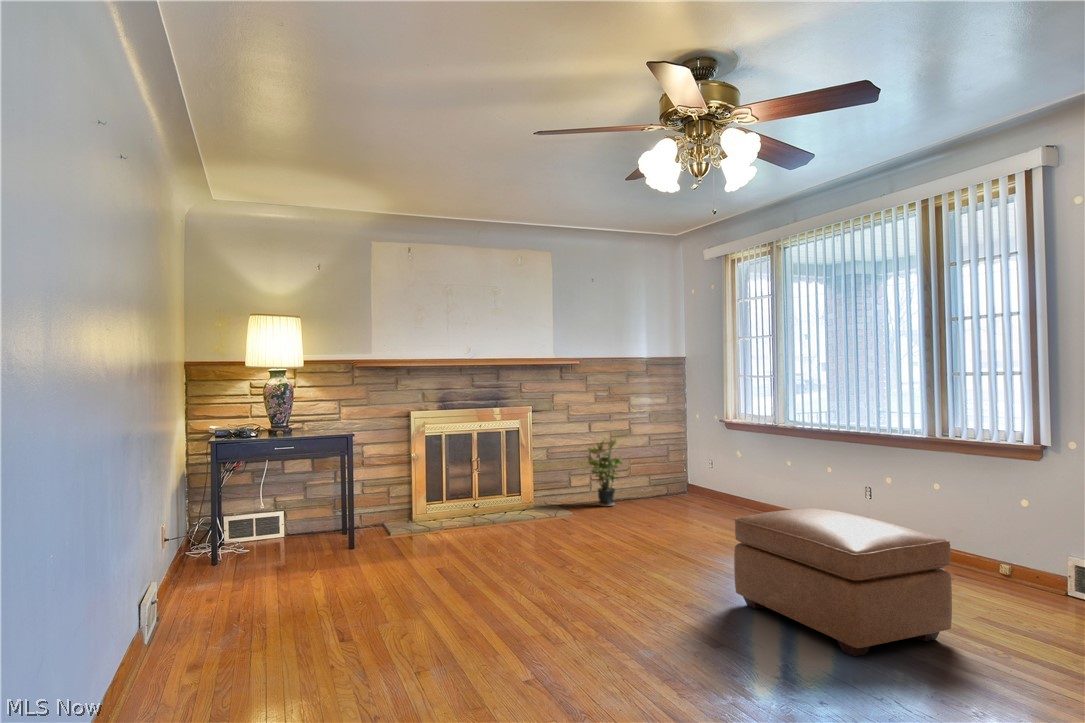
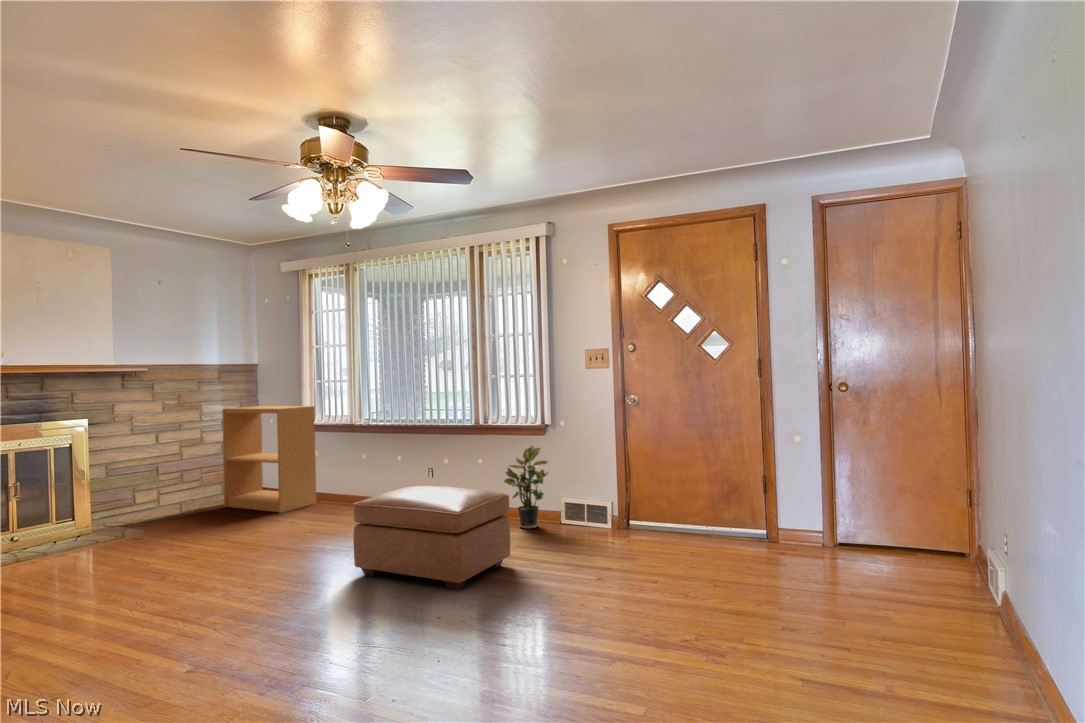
bookshelf: none [648,401,737,515] -> present [223,406,316,513]
potted plant: present [588,438,623,507] -> present [504,445,548,529]

